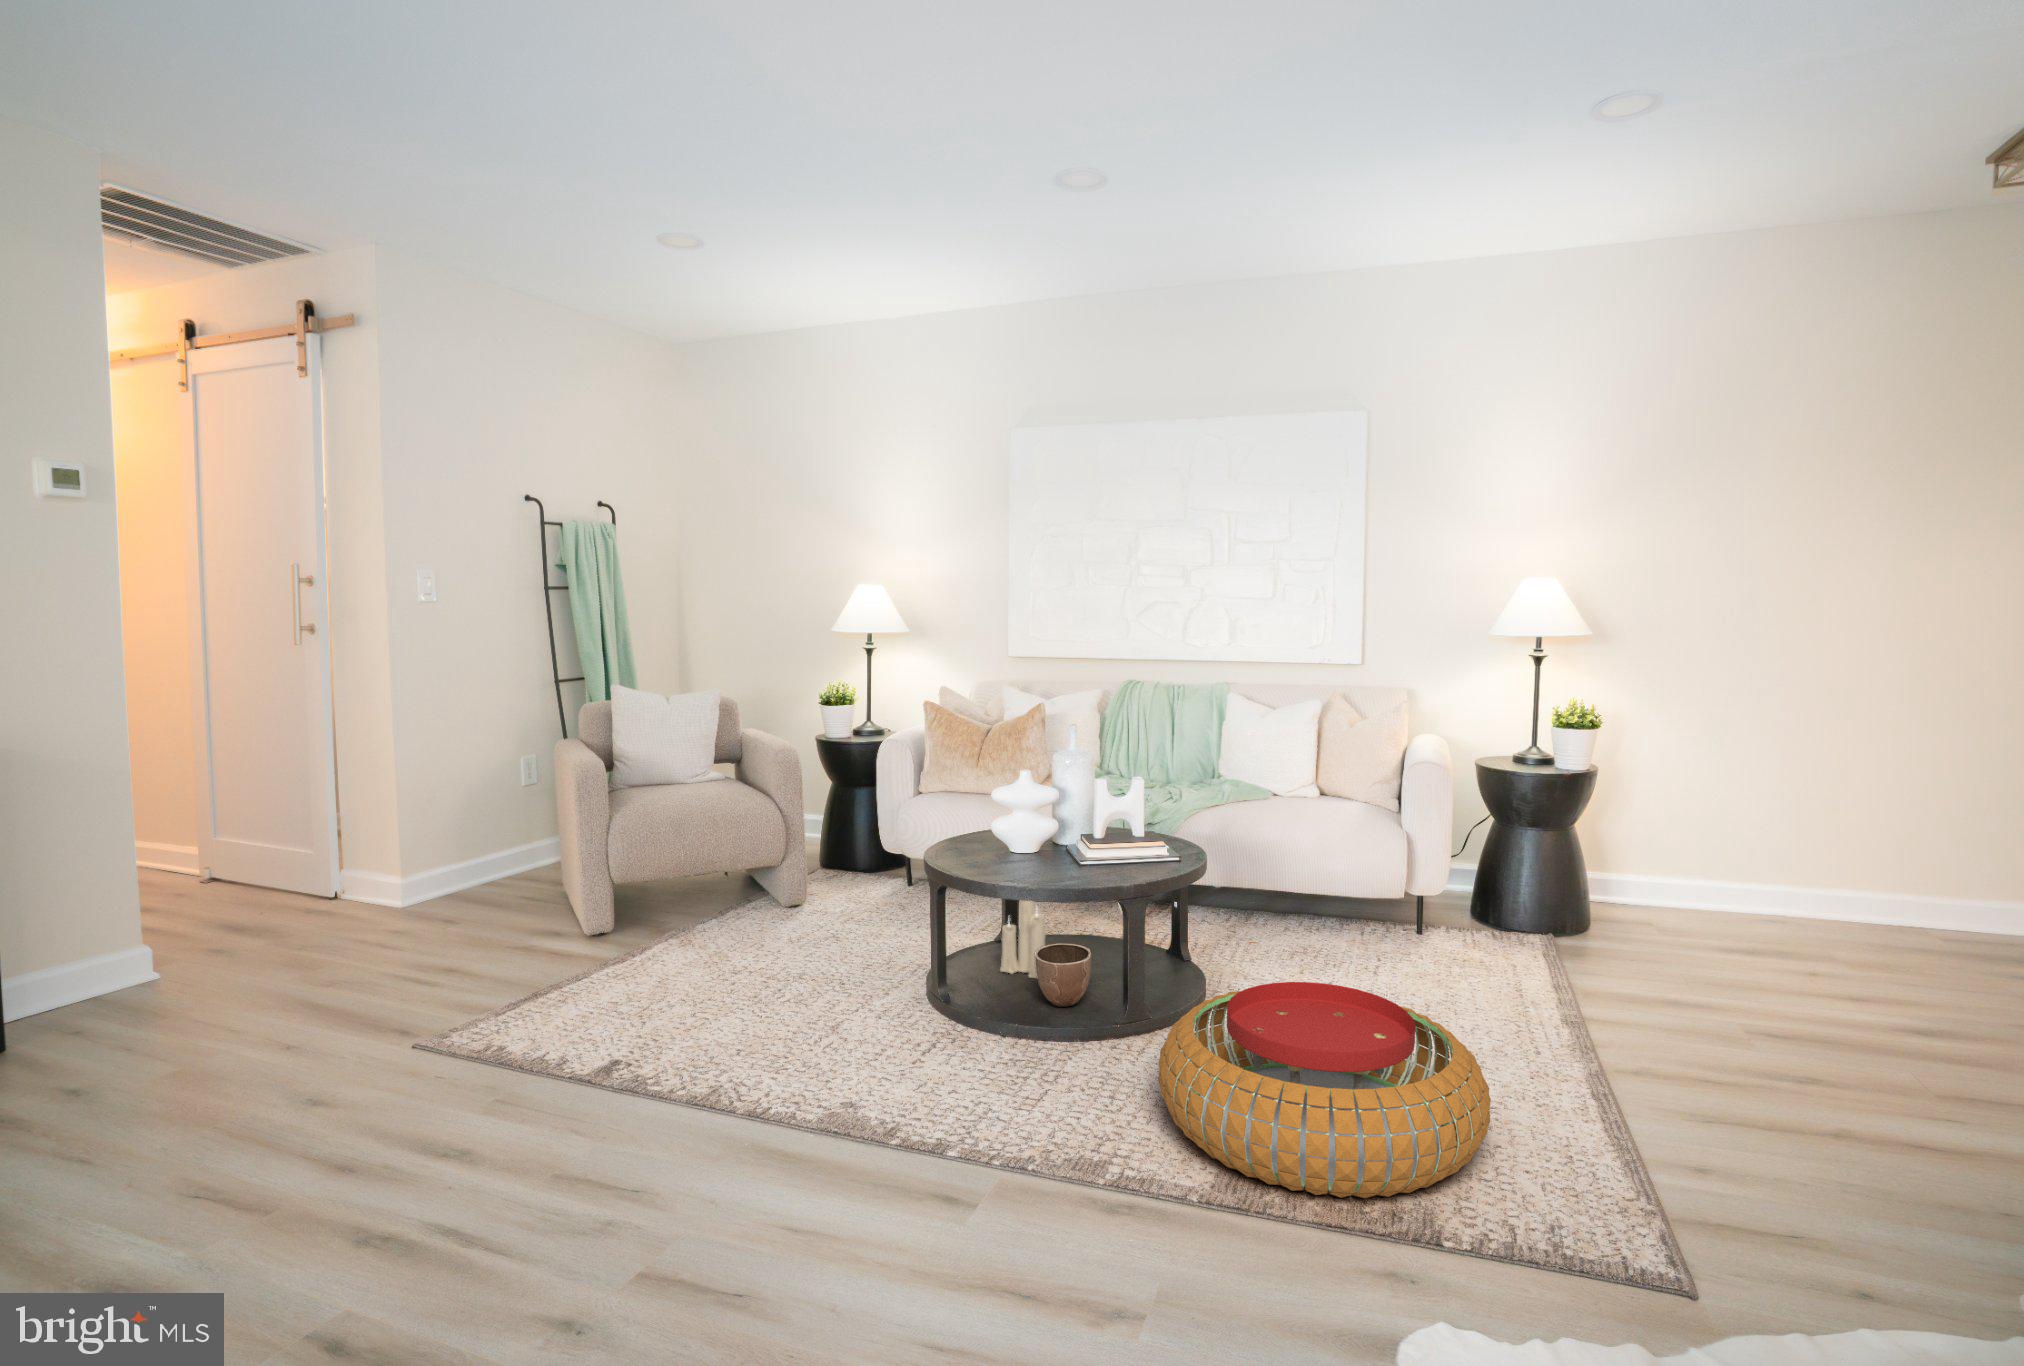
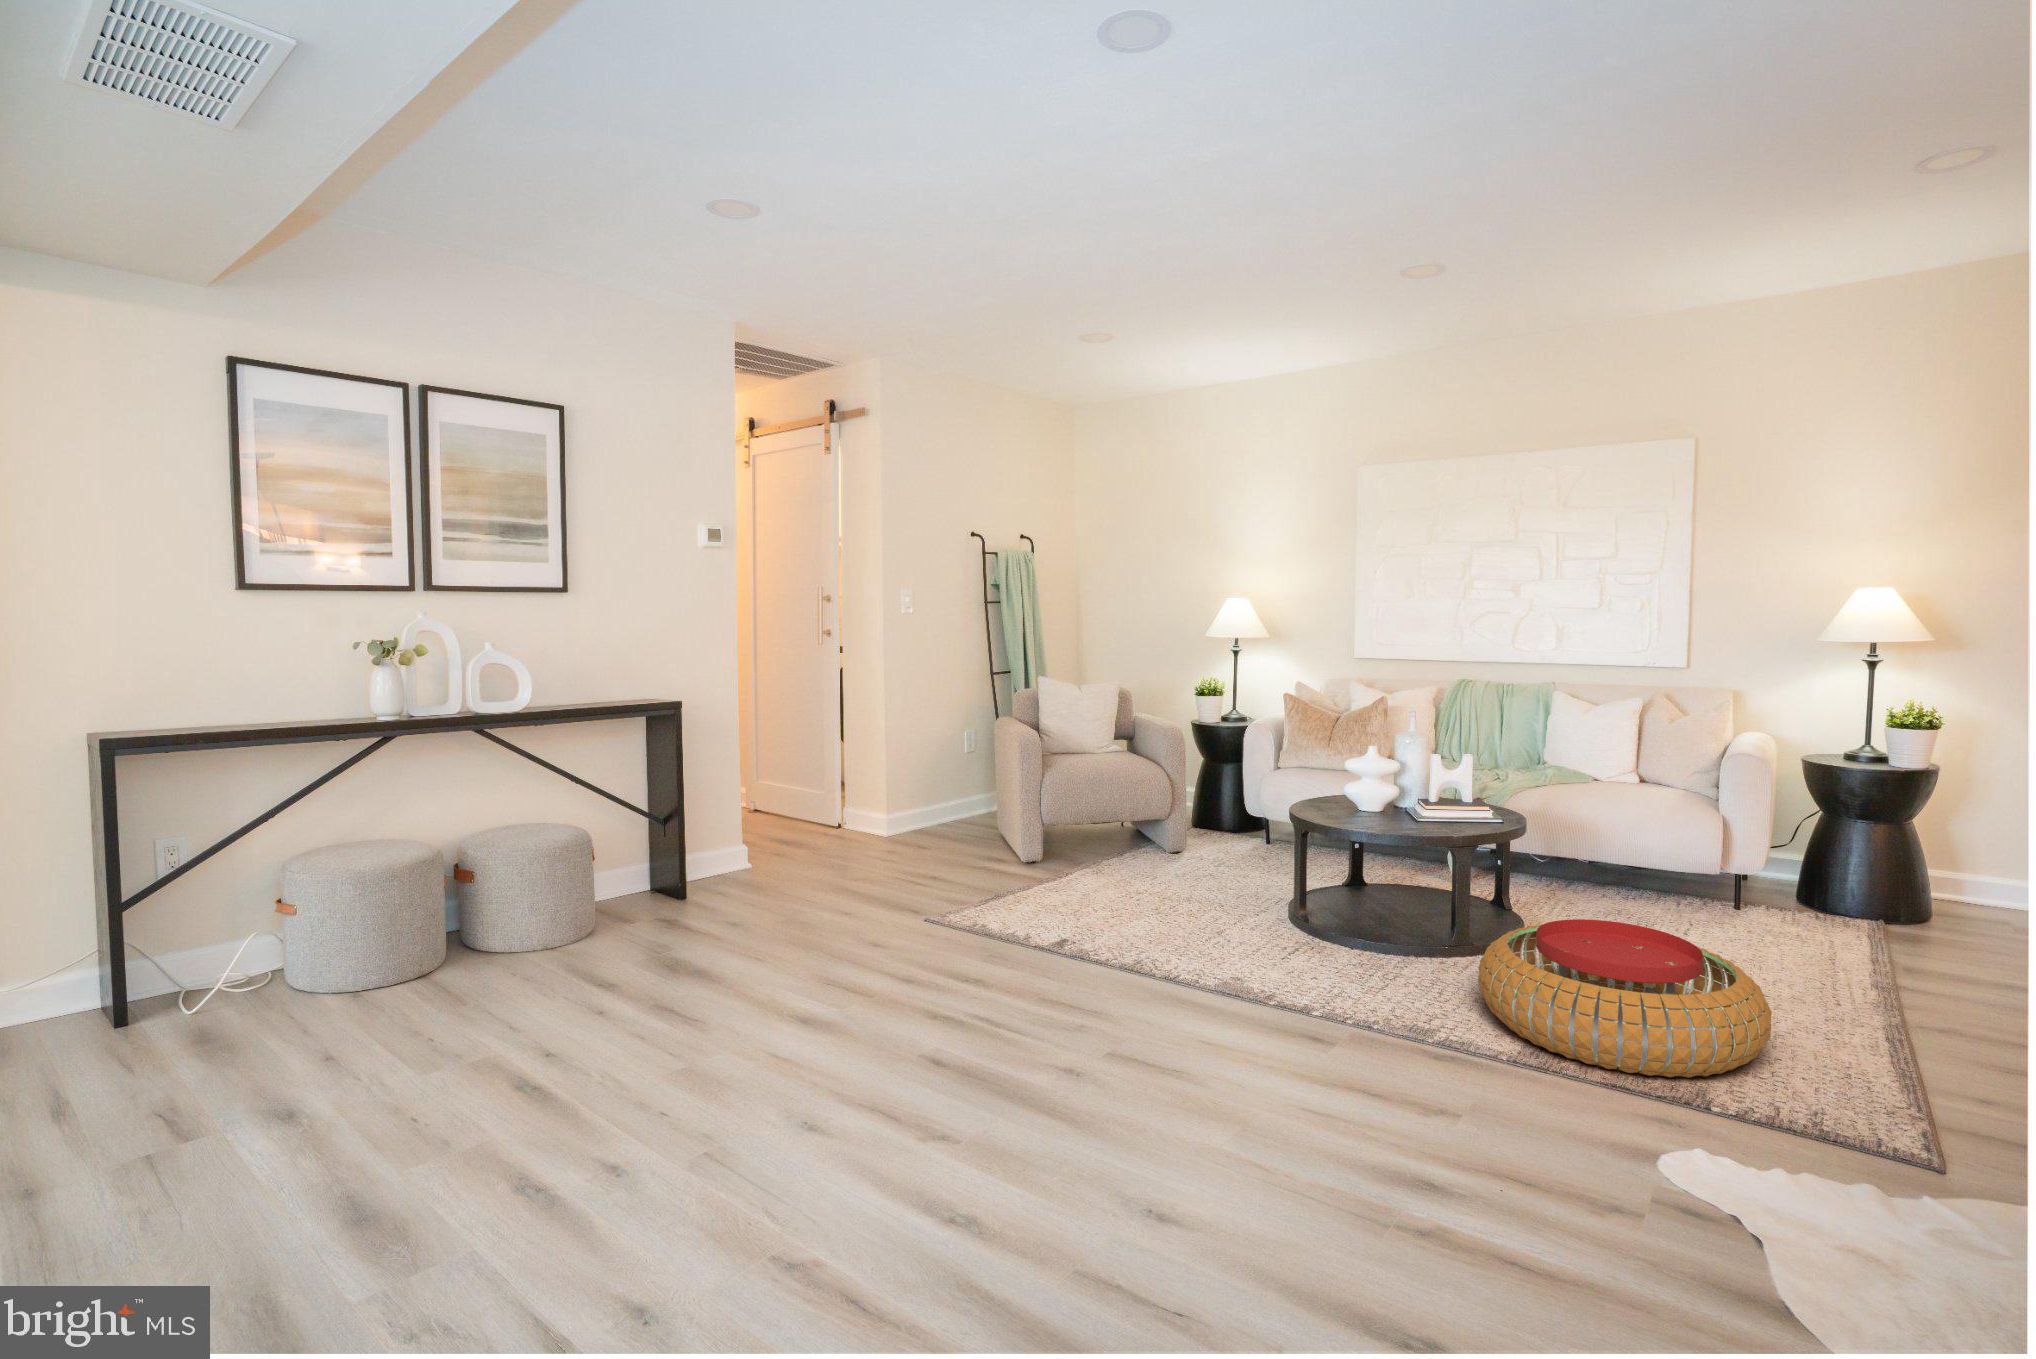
candle: present [1000,901,1045,978] -> none [1345,823,1385,911]
decorative bowl: present [1035,944,1091,1007] -> none [1376,883,1422,931]

